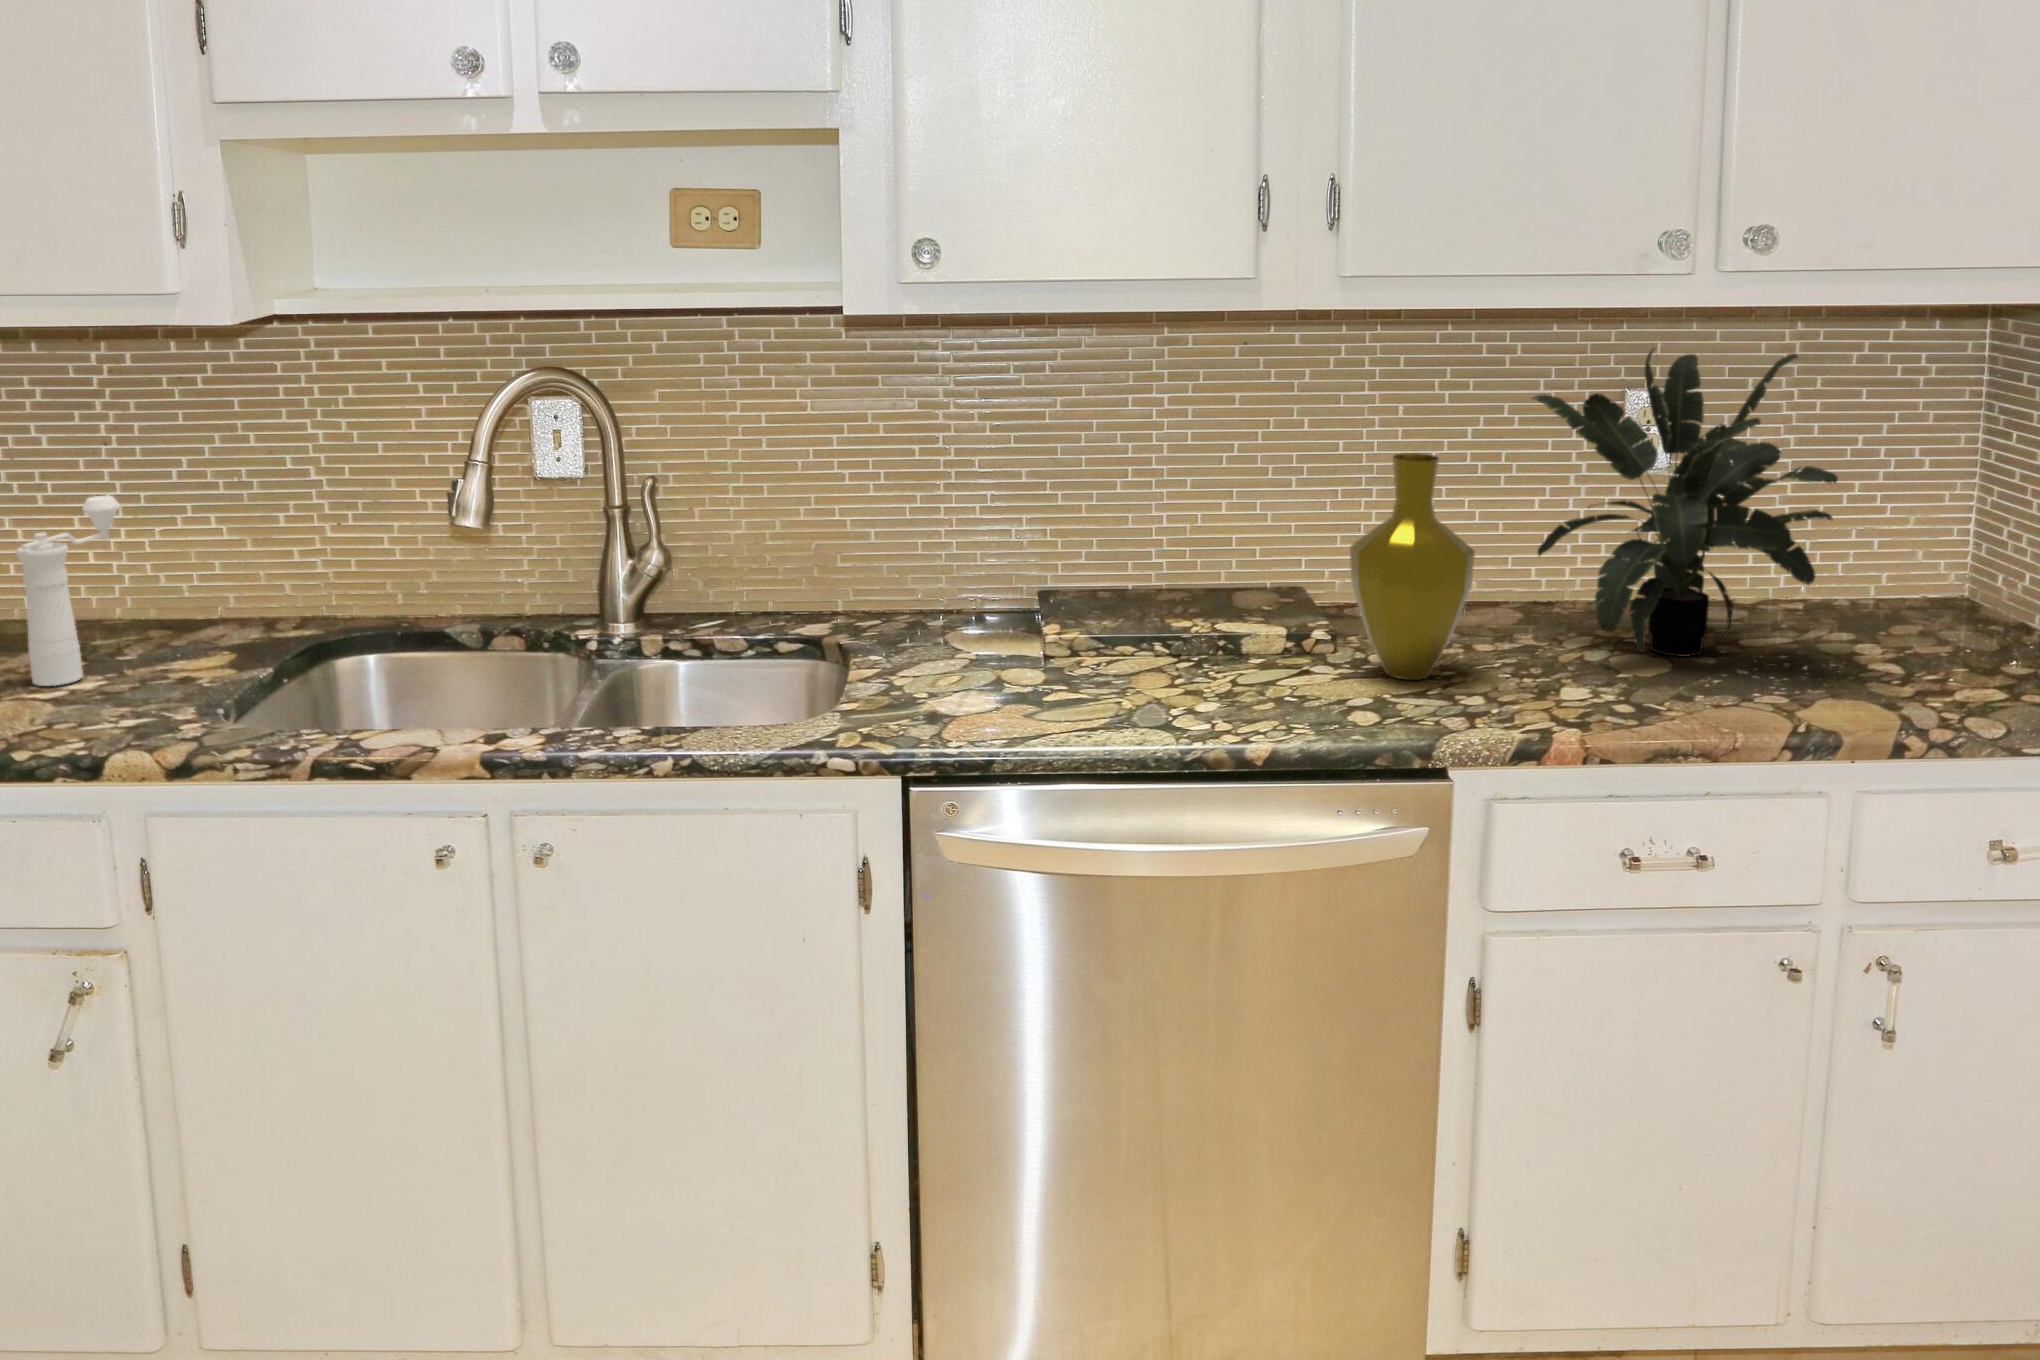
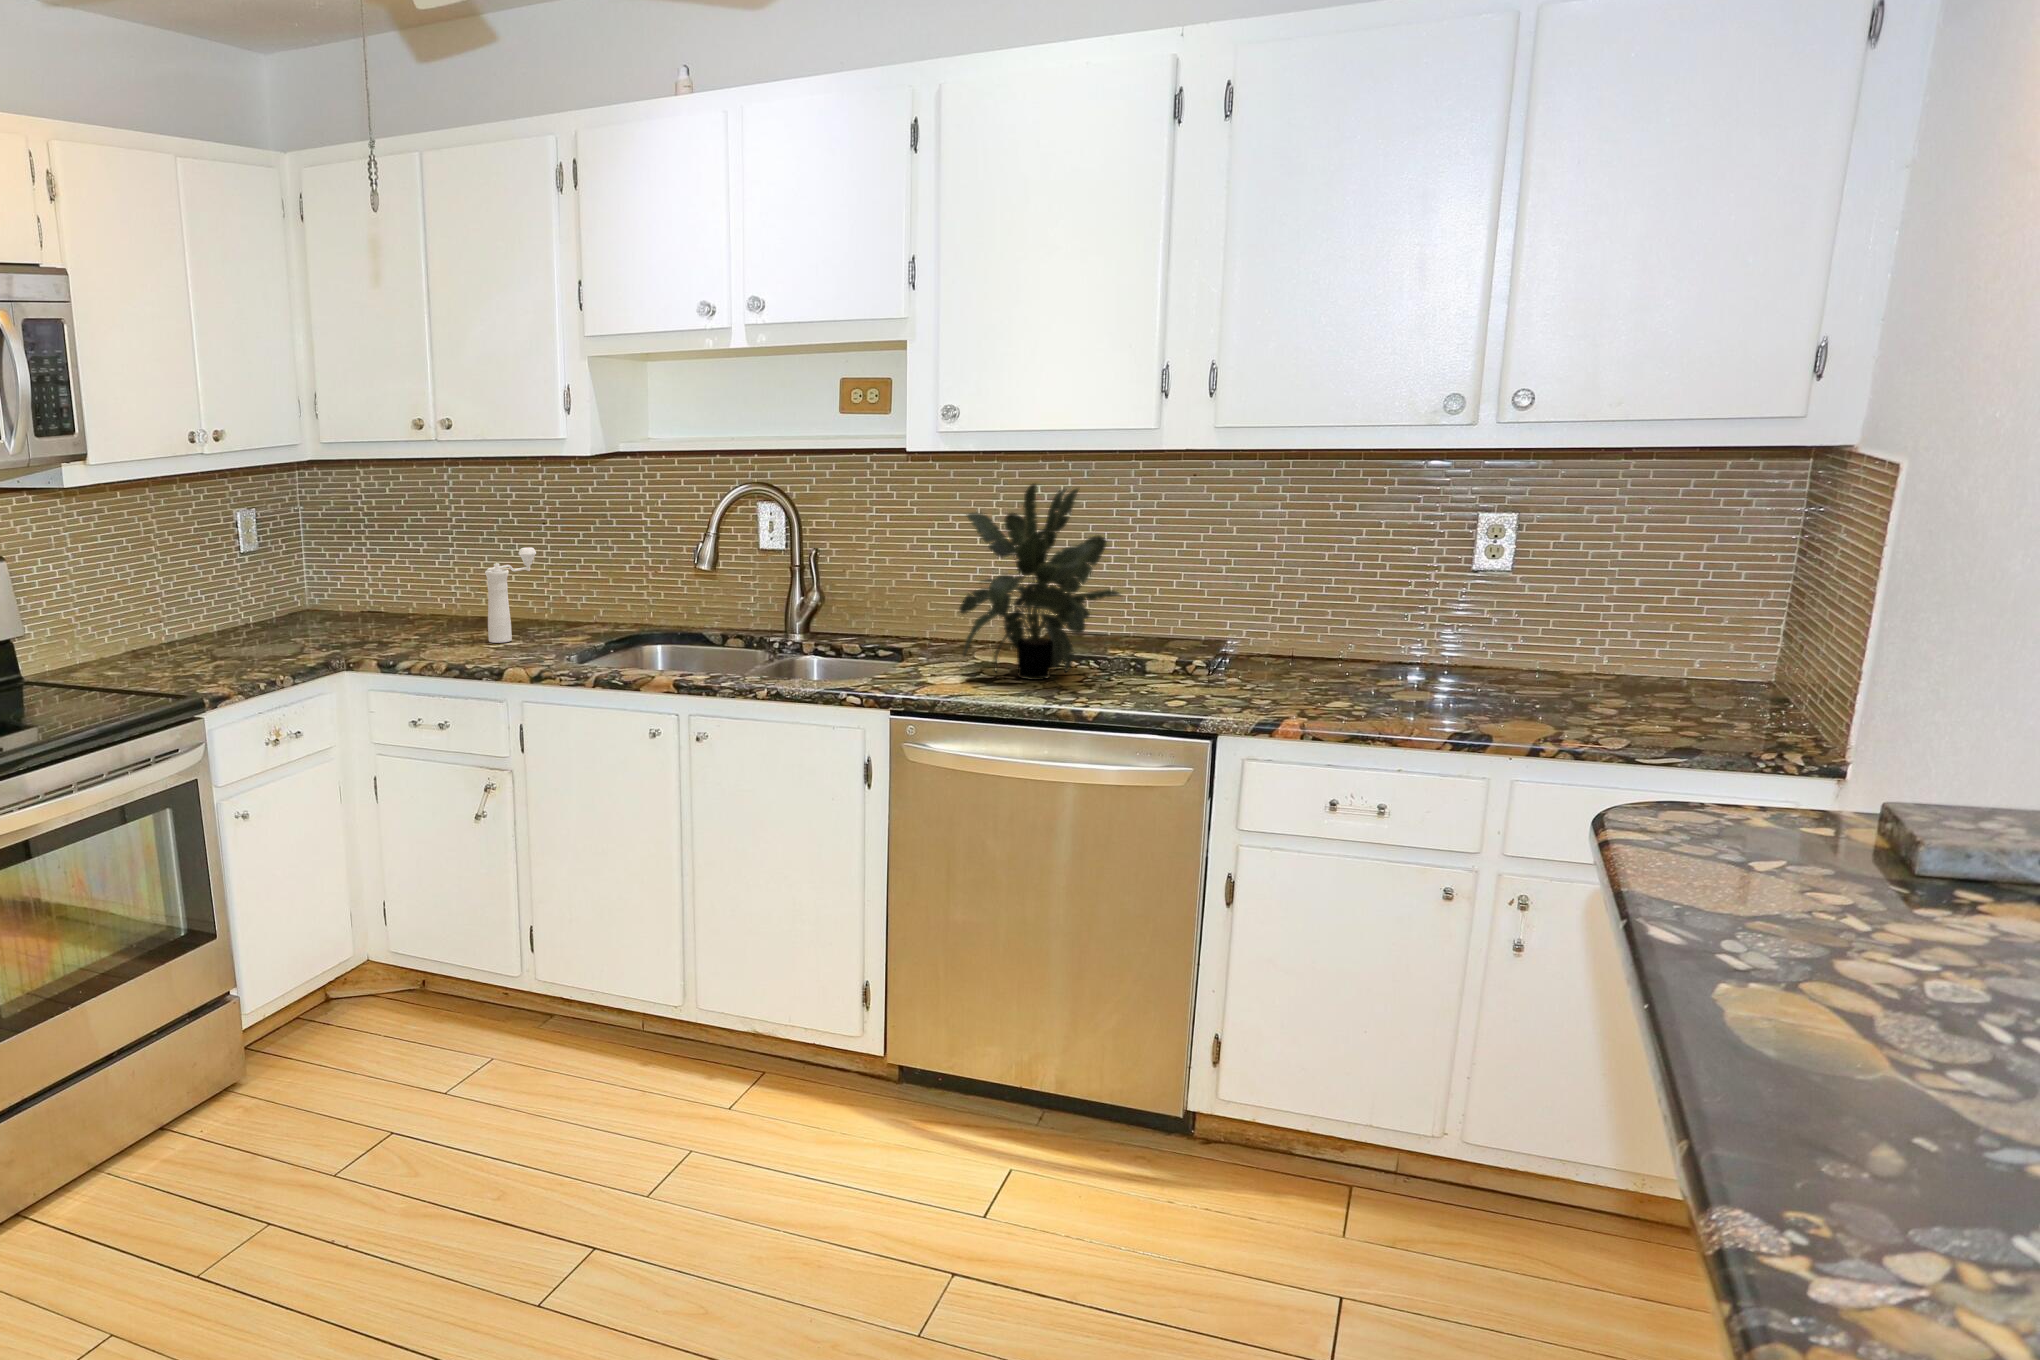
potted plant: present [1533,349,1838,656] -> present [960,484,1120,680]
vase: present [1350,453,1475,680] -> none [1203,545,1286,691]

